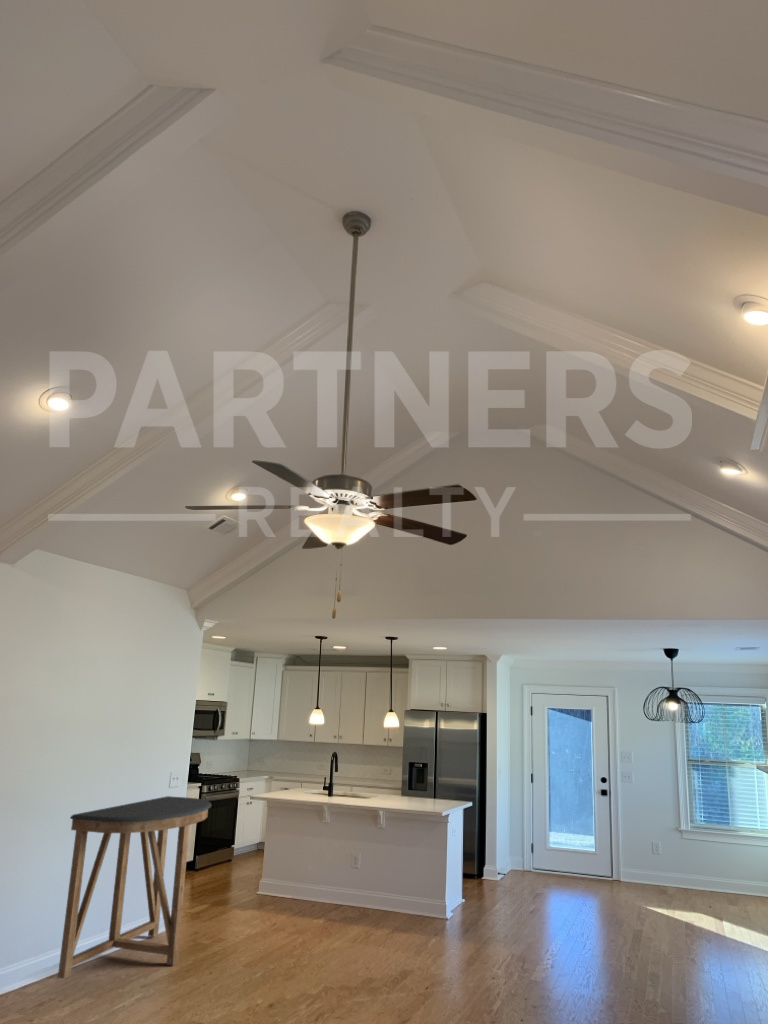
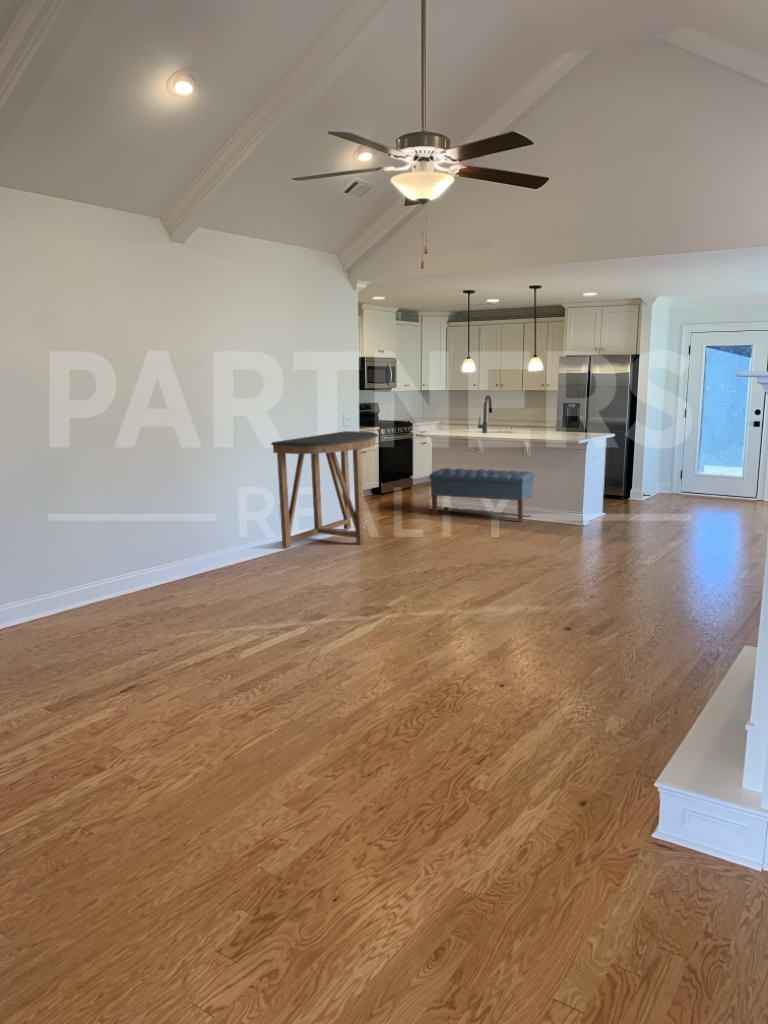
bench: none [263,842,388,919] -> present [430,468,534,522]

